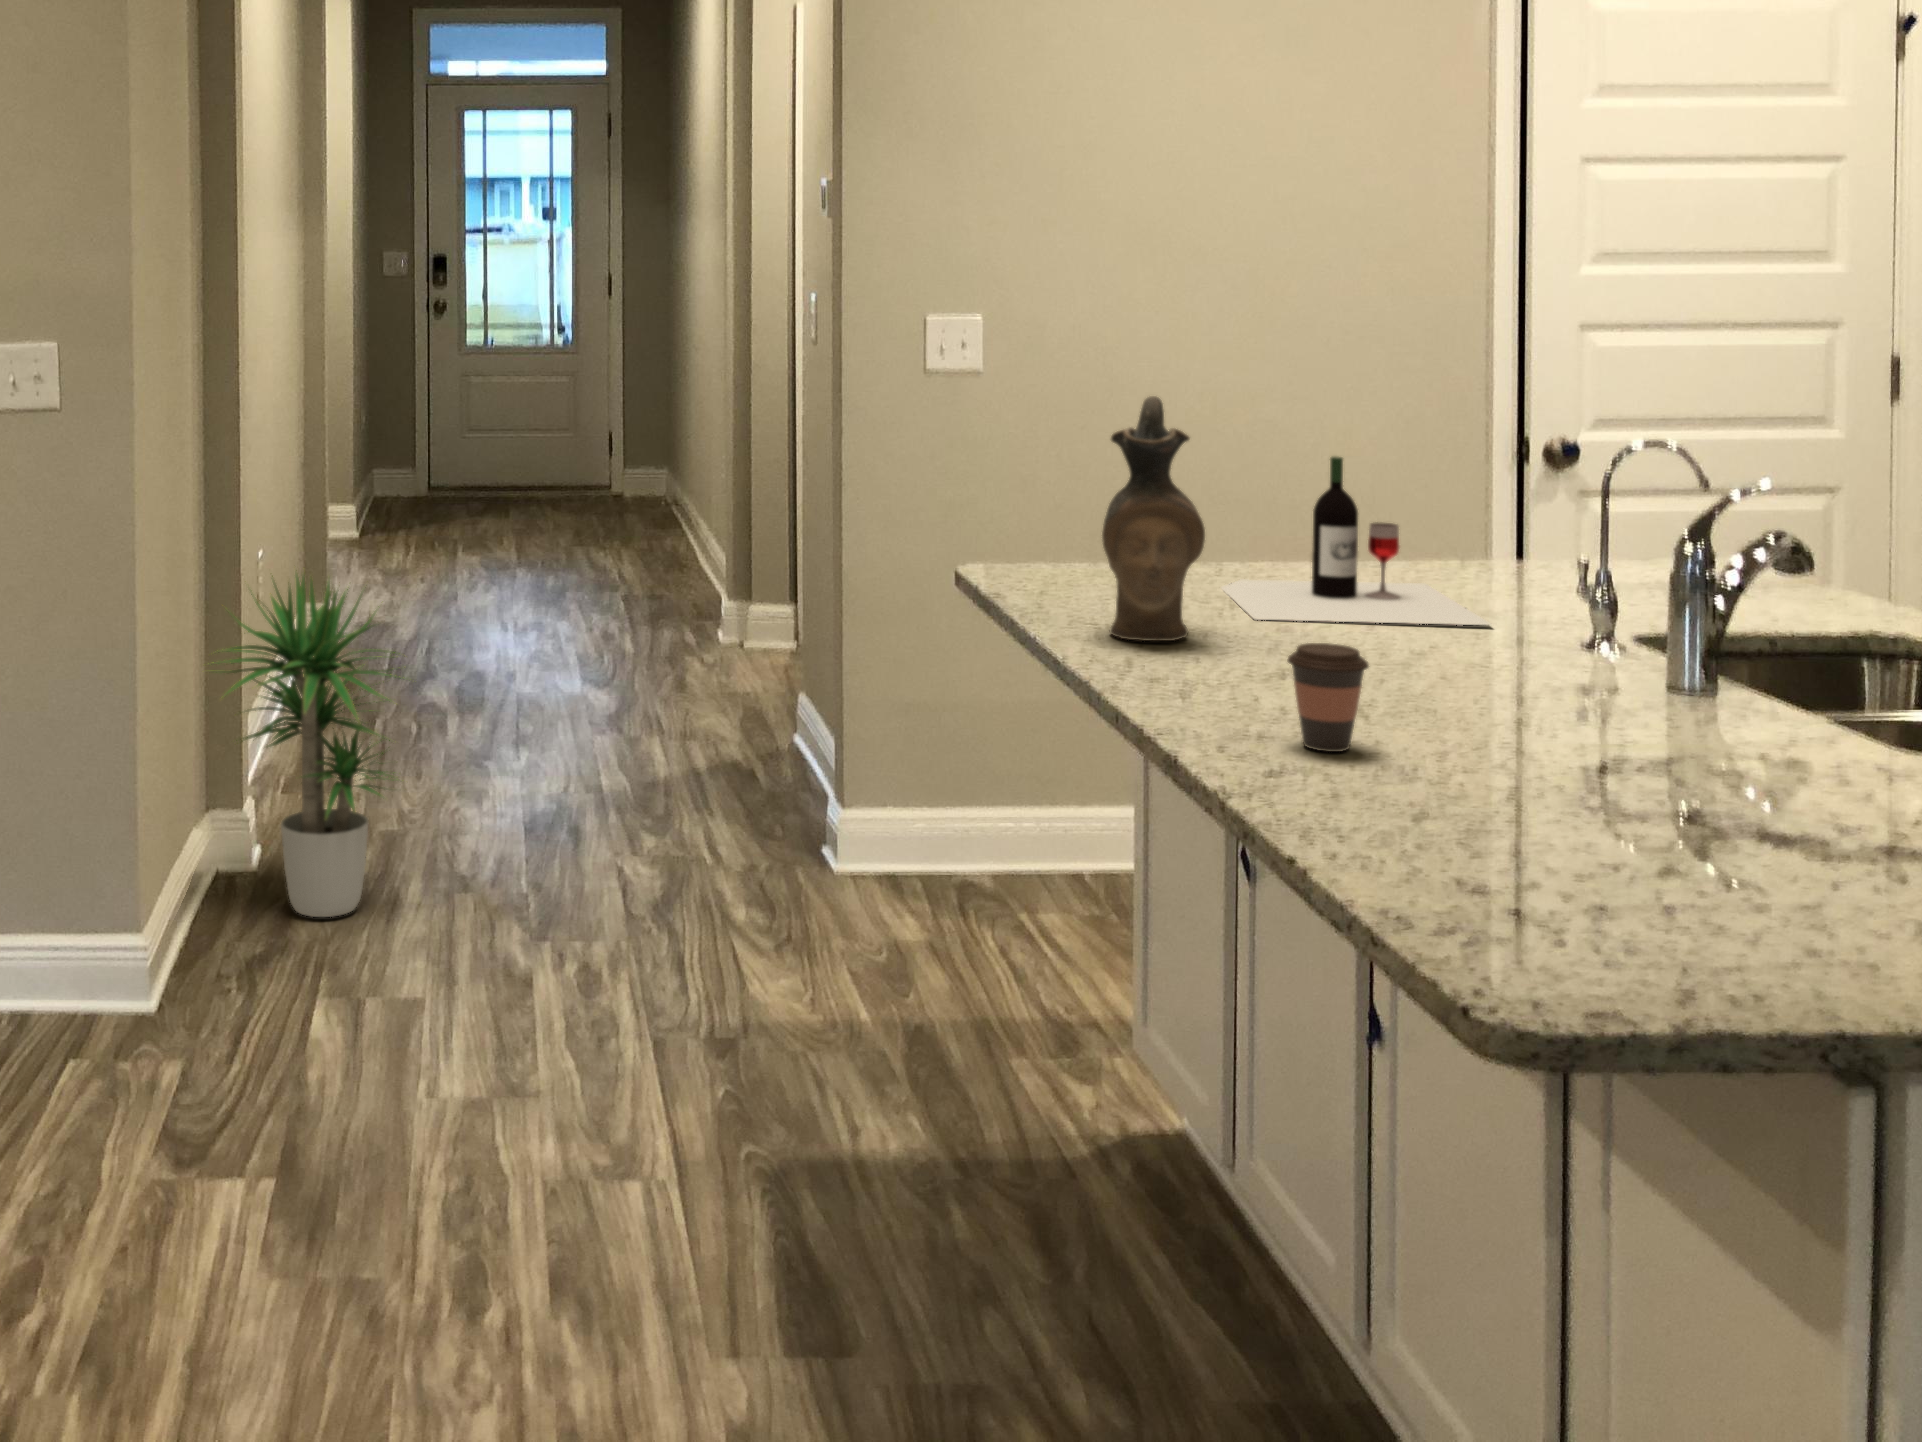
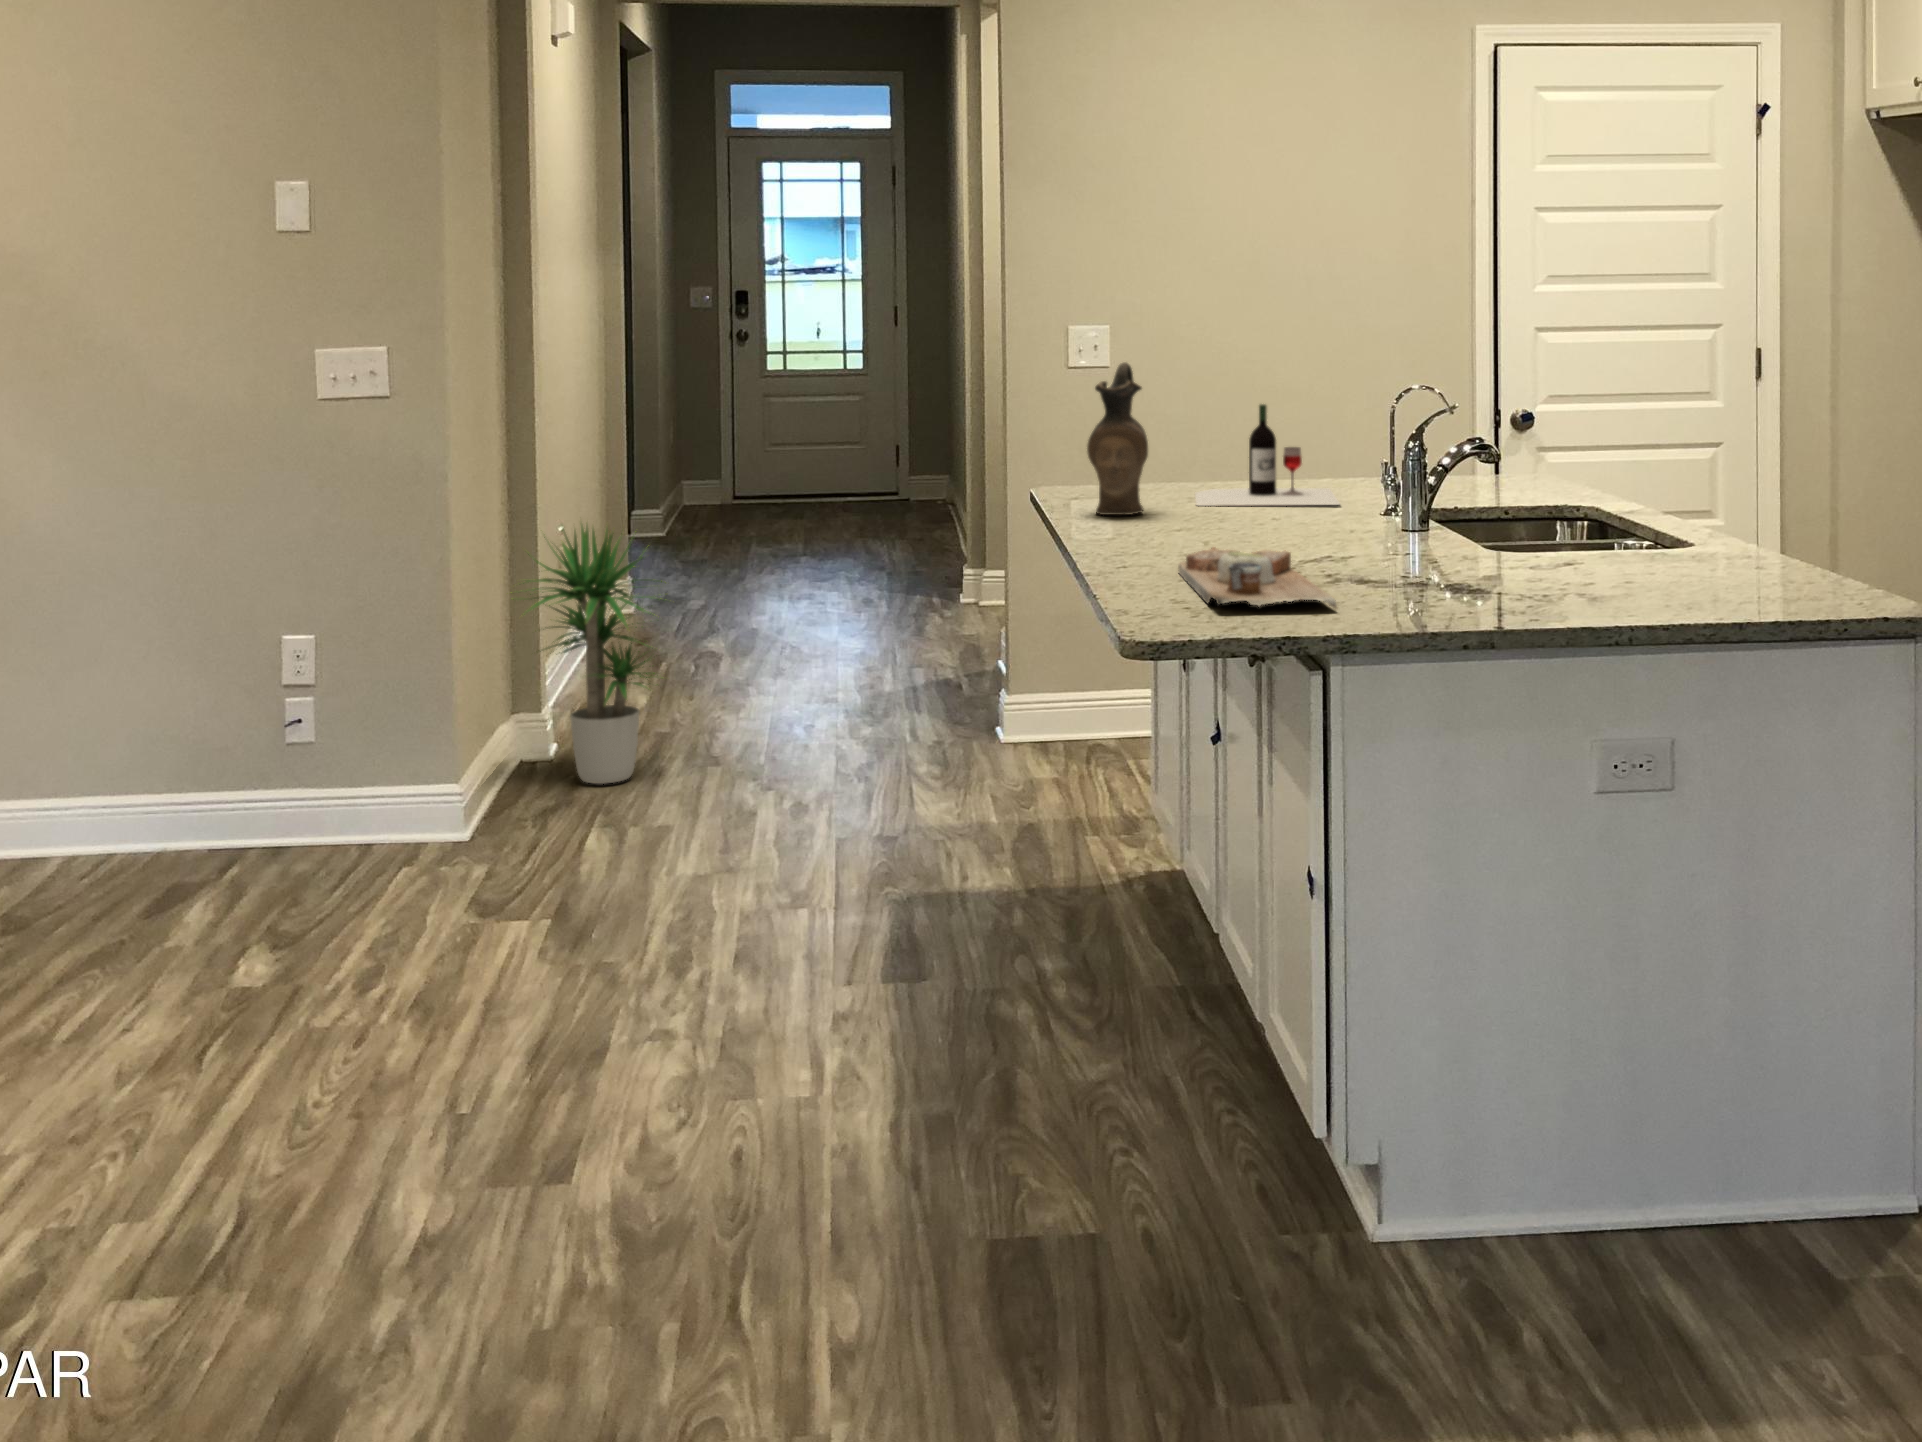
coffee cup: present [1288,643,1369,752] -> none [1145,494,1189,555]
cutting board: none [1401,760,1877,960] -> present [1178,547,1337,608]

